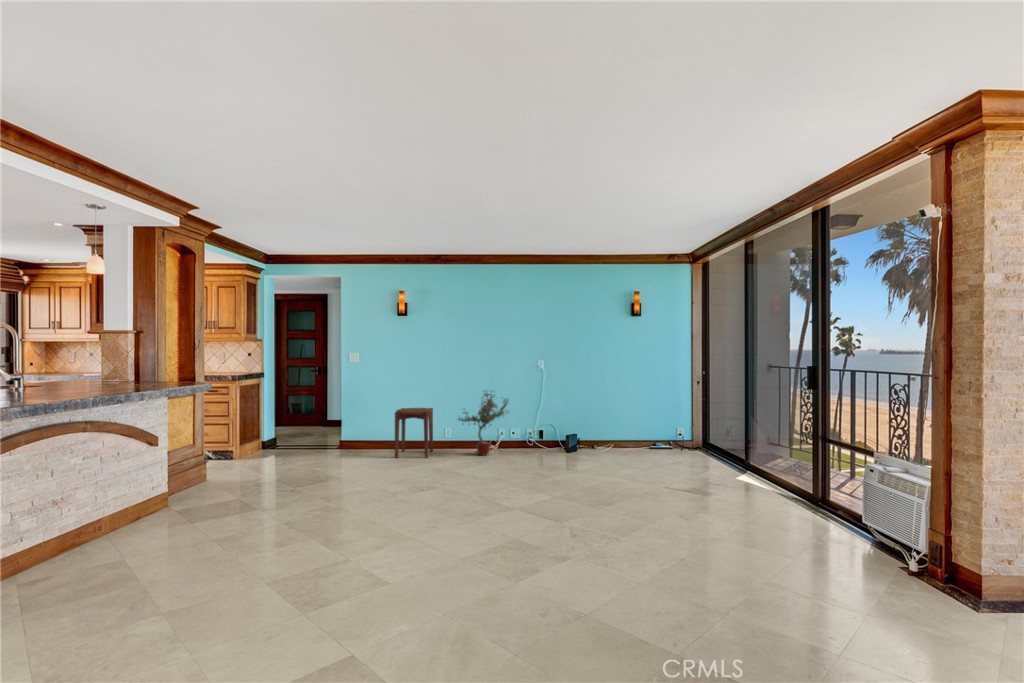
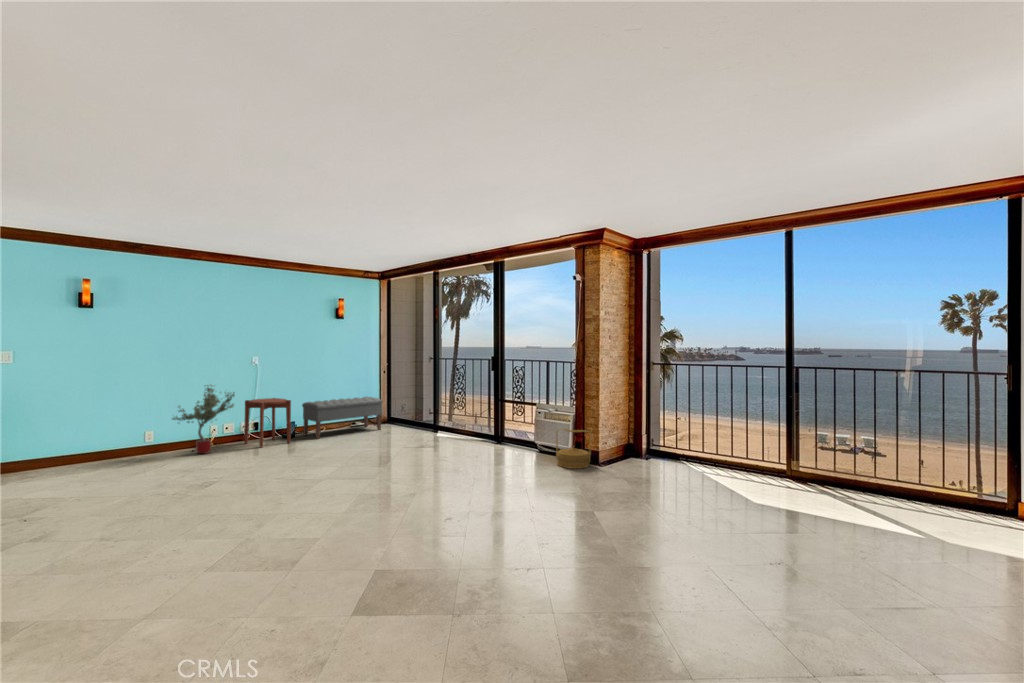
side table: present [395,408,433,458] -> present [244,398,291,448]
bench: none [587,414,678,456] -> present [302,397,382,439]
woven basket: none [872,510,958,609] -> present [556,429,592,469]

